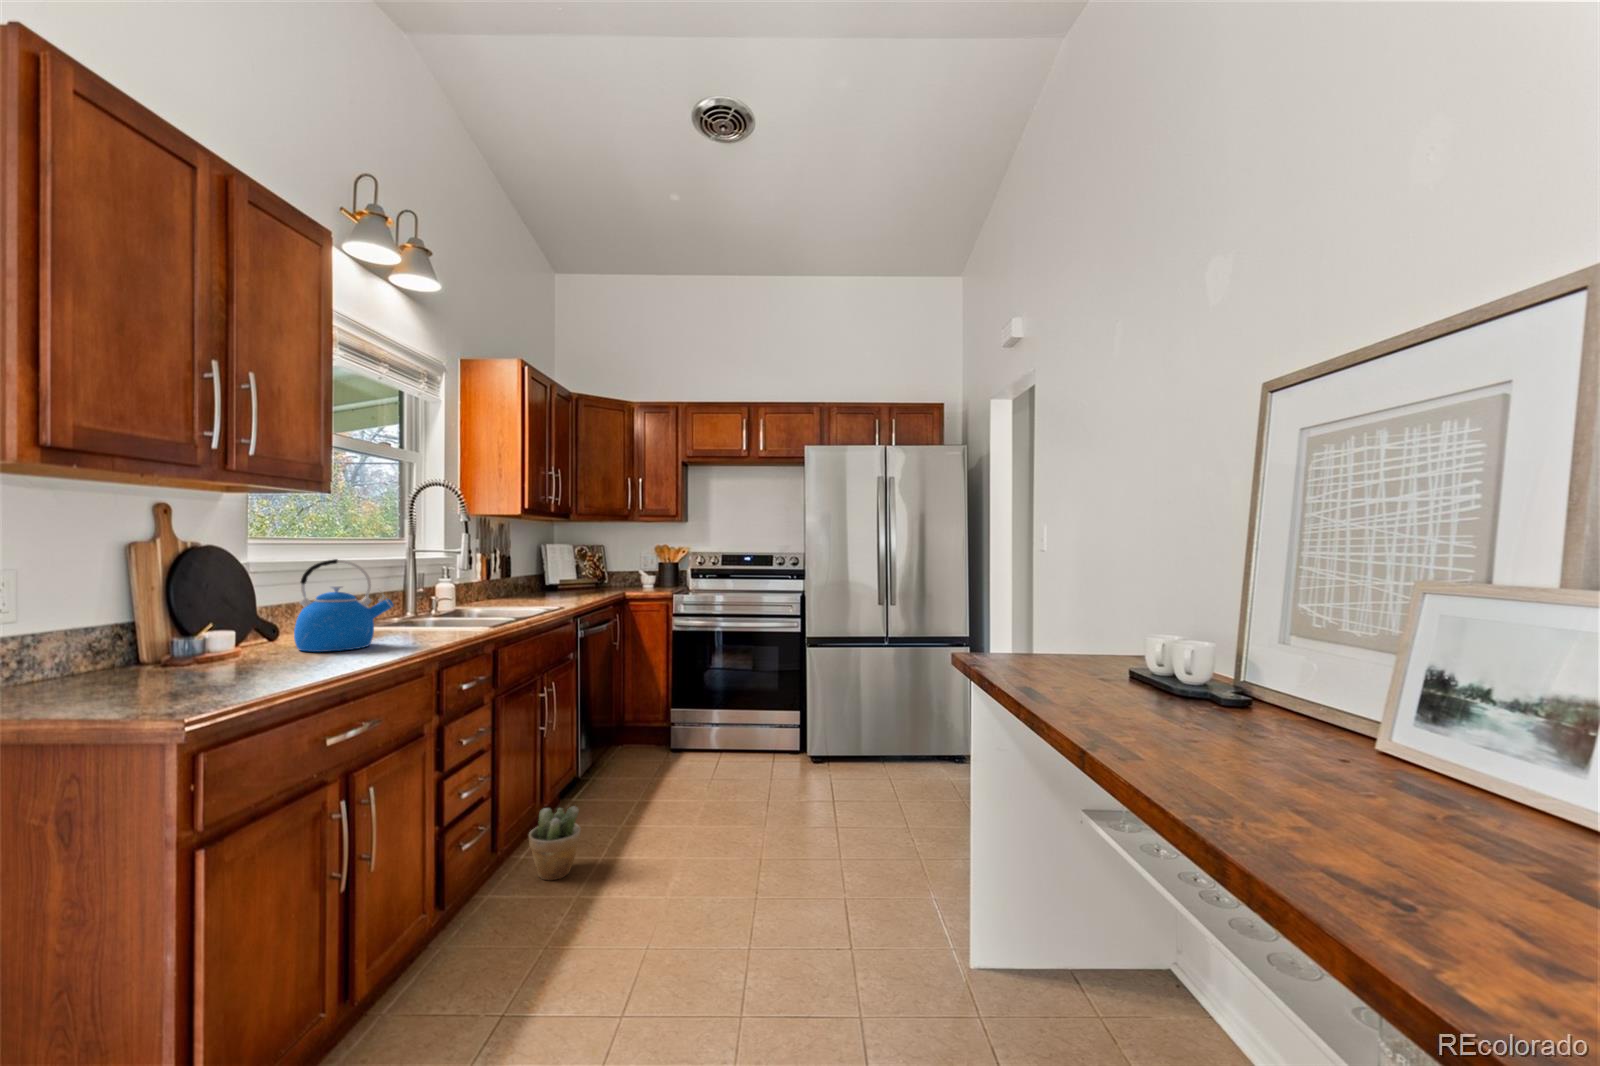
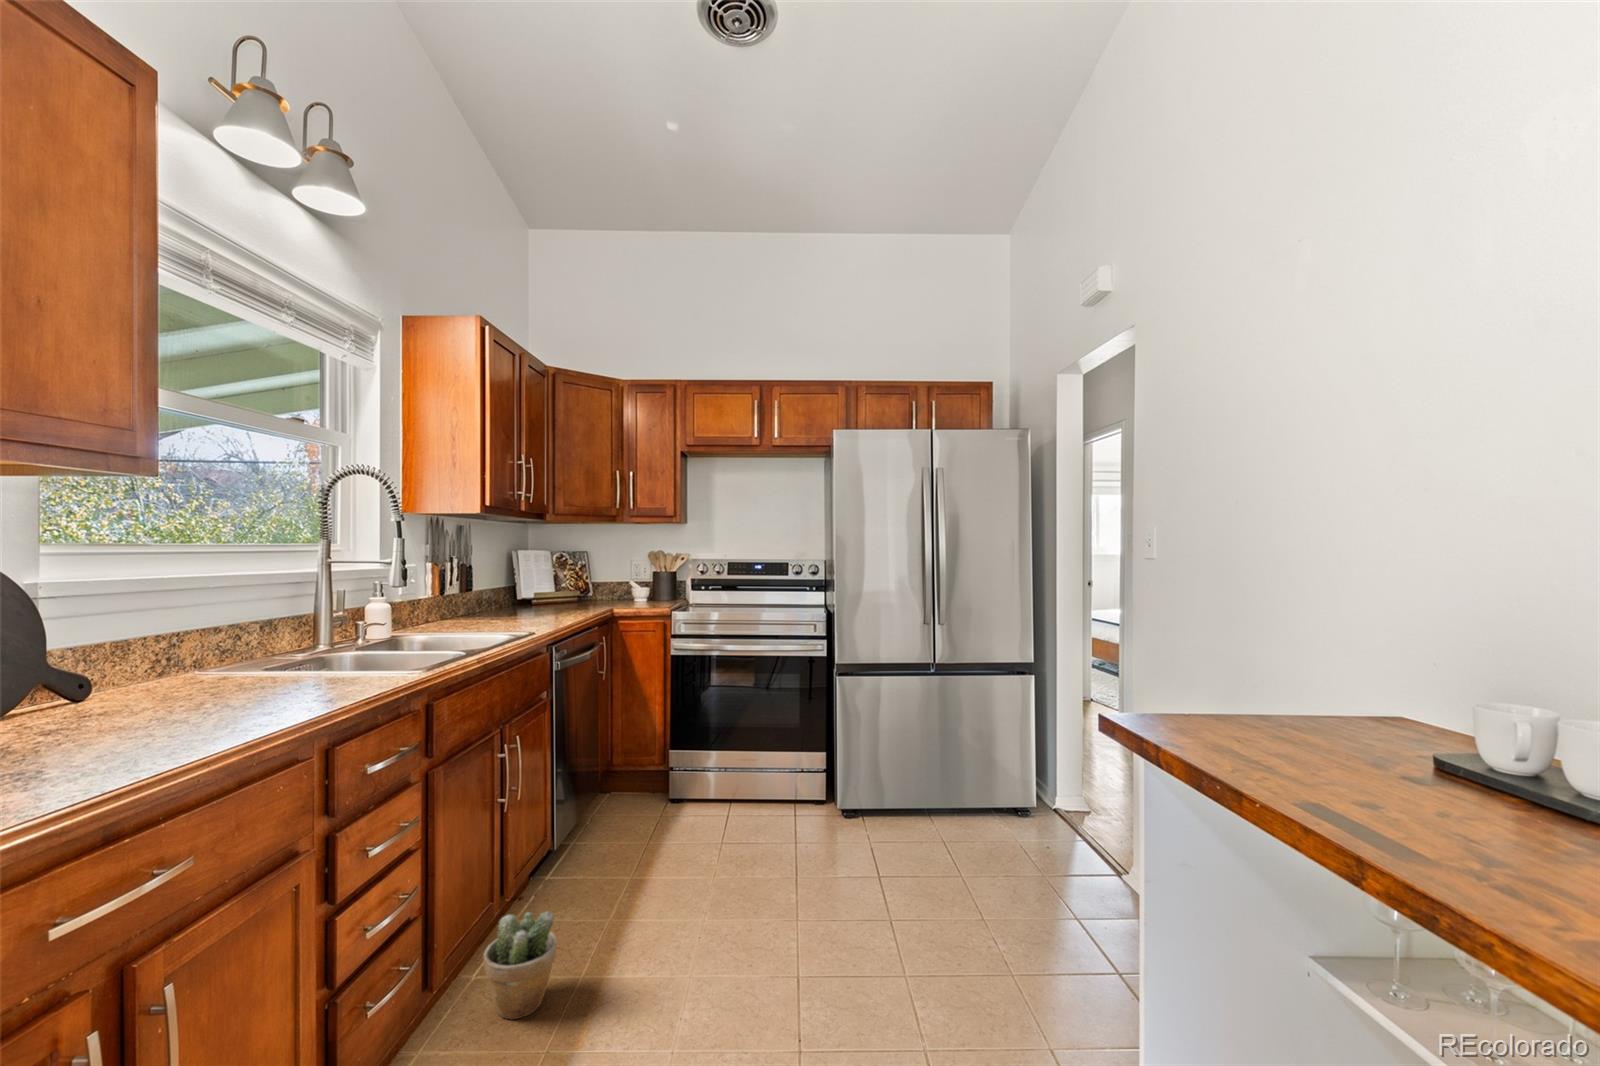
kettle: present [294,559,393,652] -> none [86,576,262,727]

